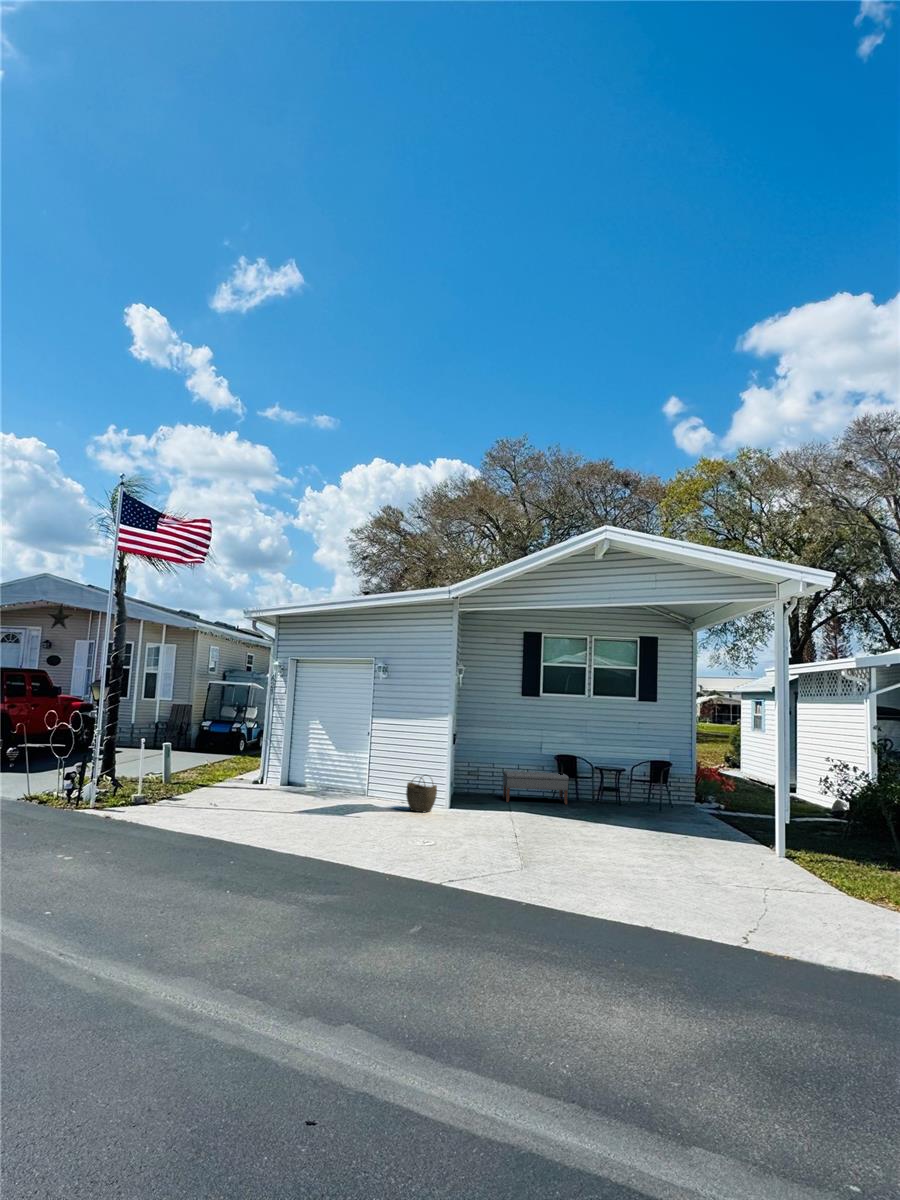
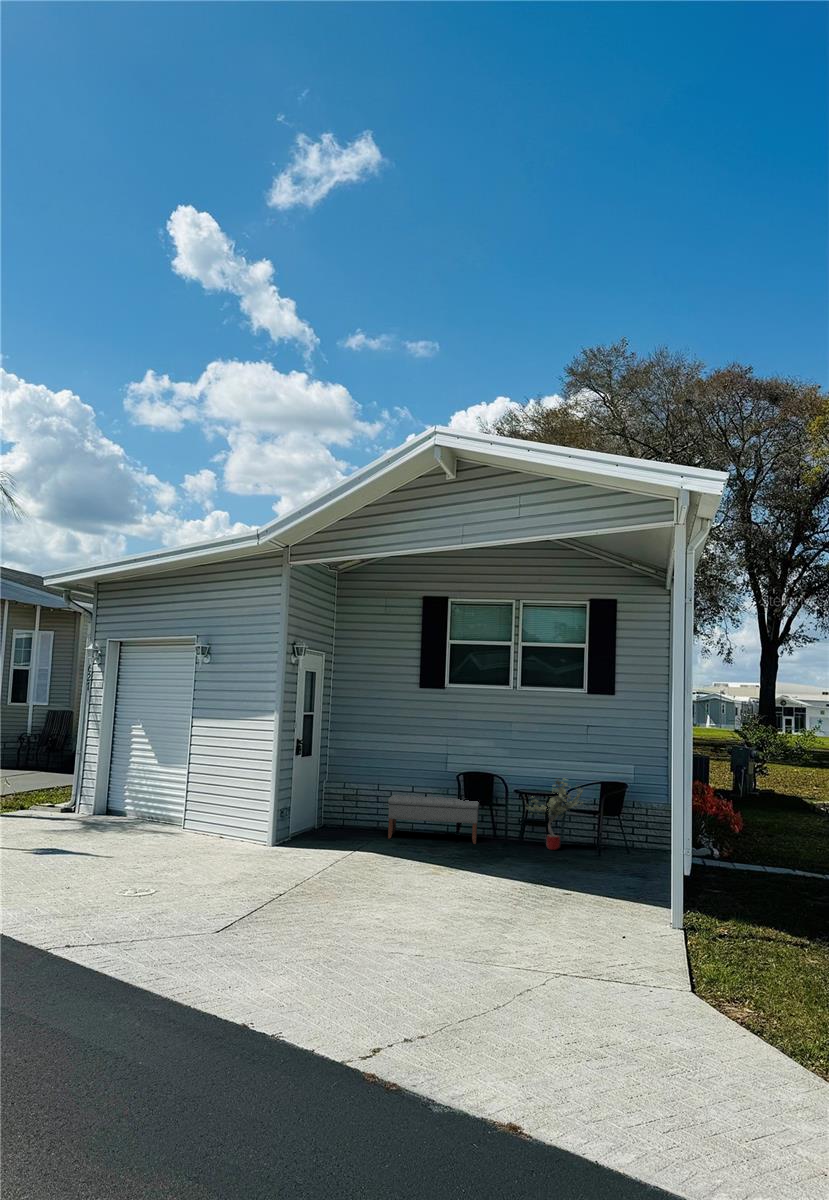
potted tree: none [600,758,641,808] -> present [526,778,583,850]
woven basket: present [406,777,437,812] -> none [219,797,261,849]

